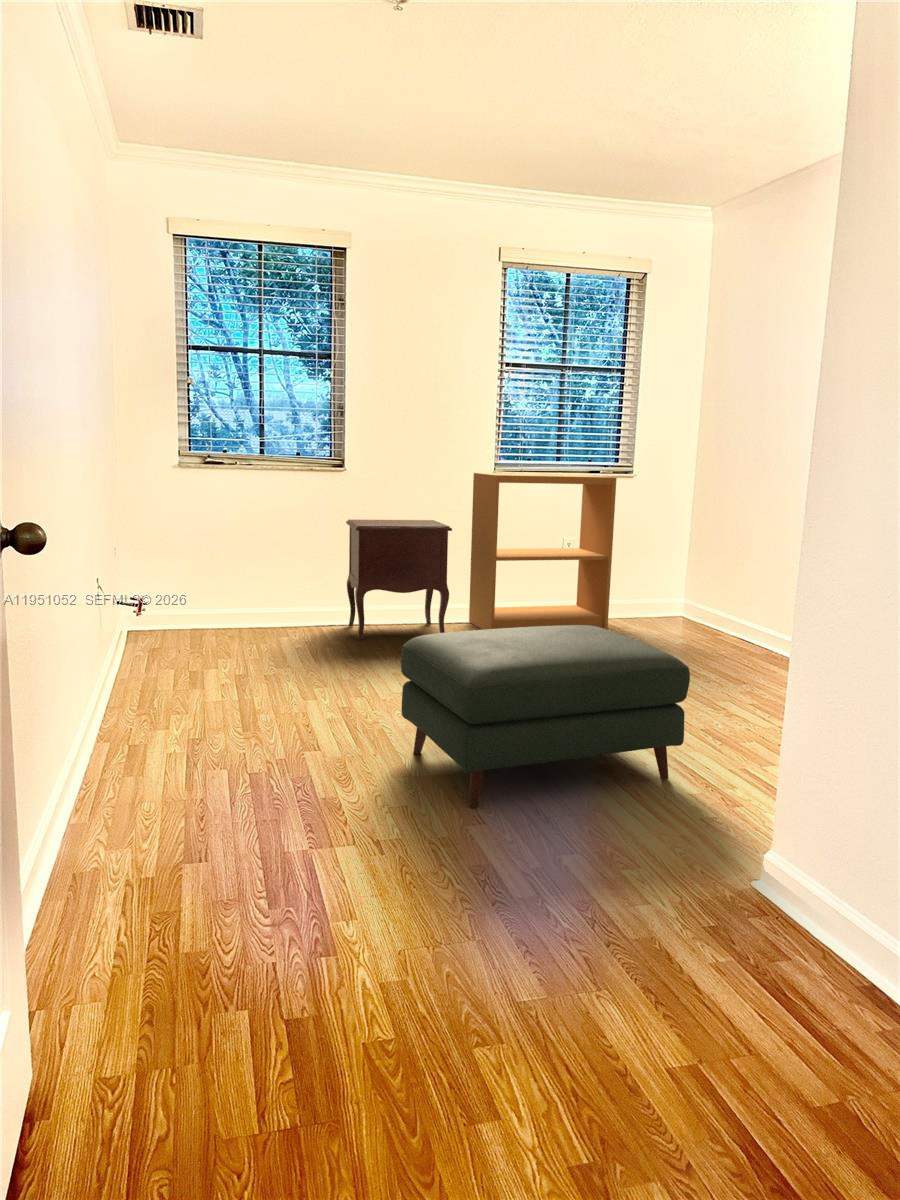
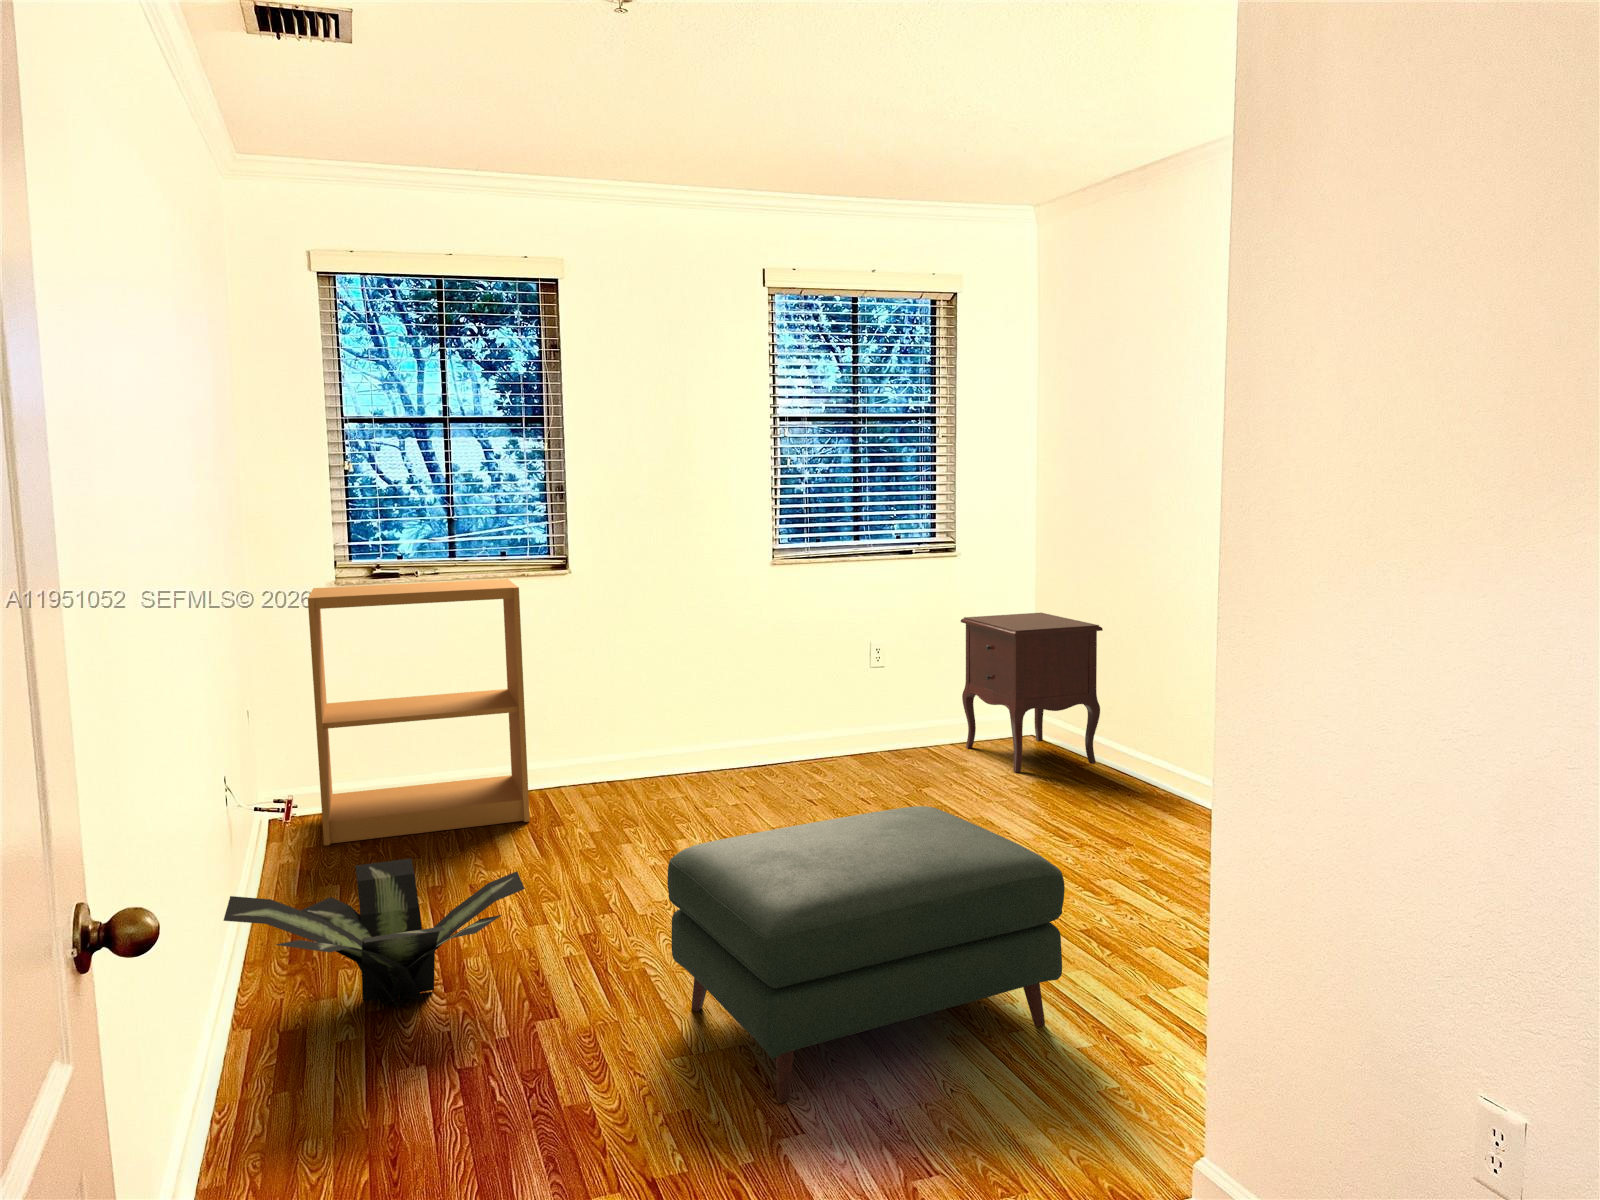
bookshelf: present [469,473,617,630] -> present [308,579,530,846]
nightstand: present [346,520,452,640] -> present [961,613,1103,772]
potted plant: none [93,643,301,739] -> present [224,858,525,1009]

